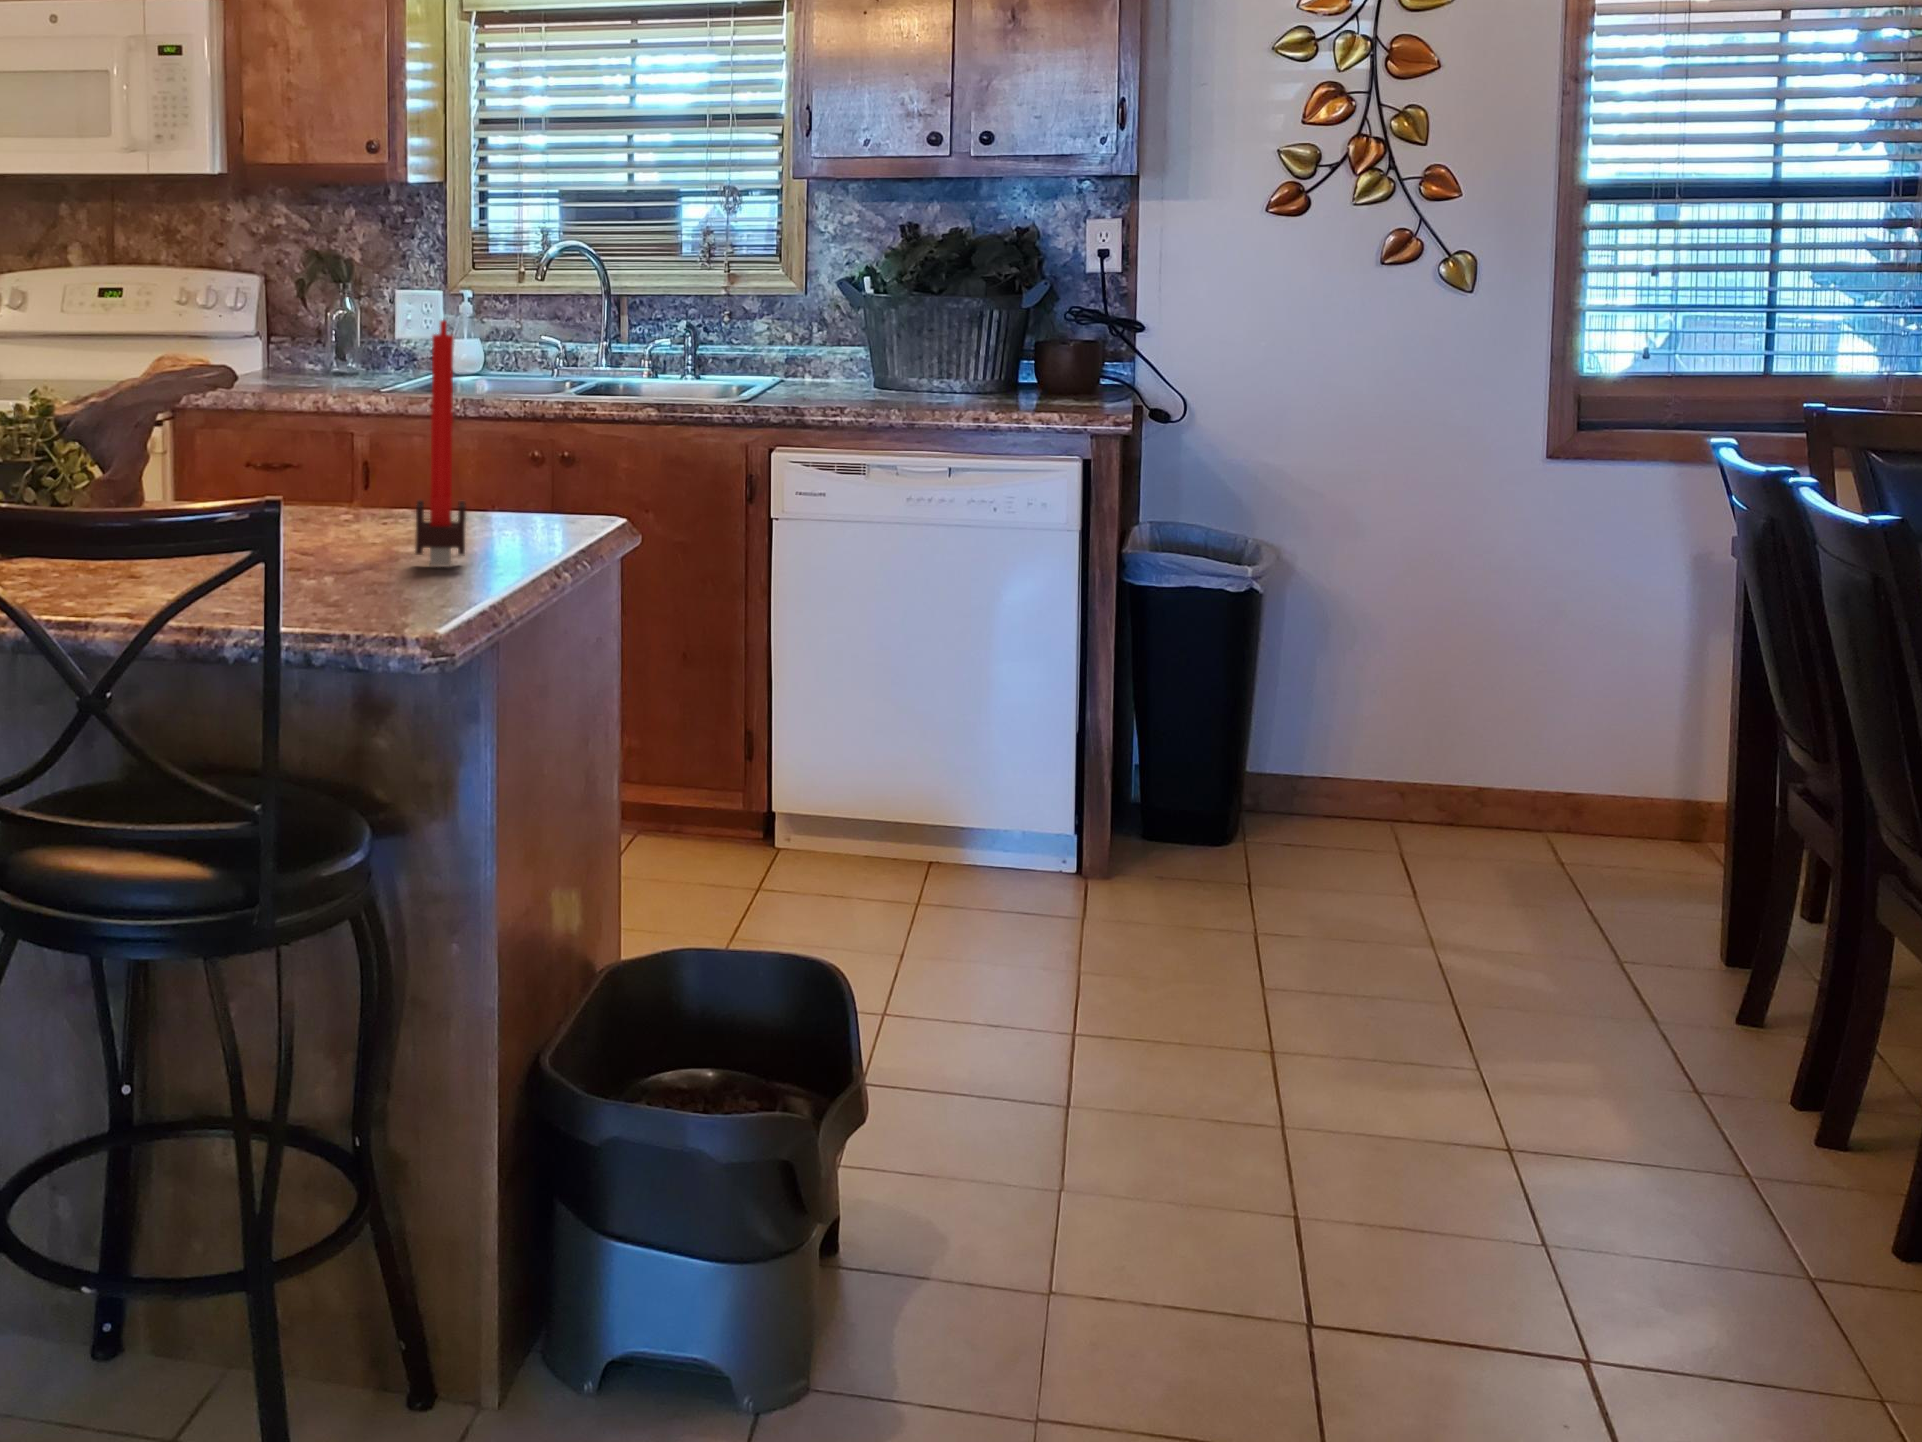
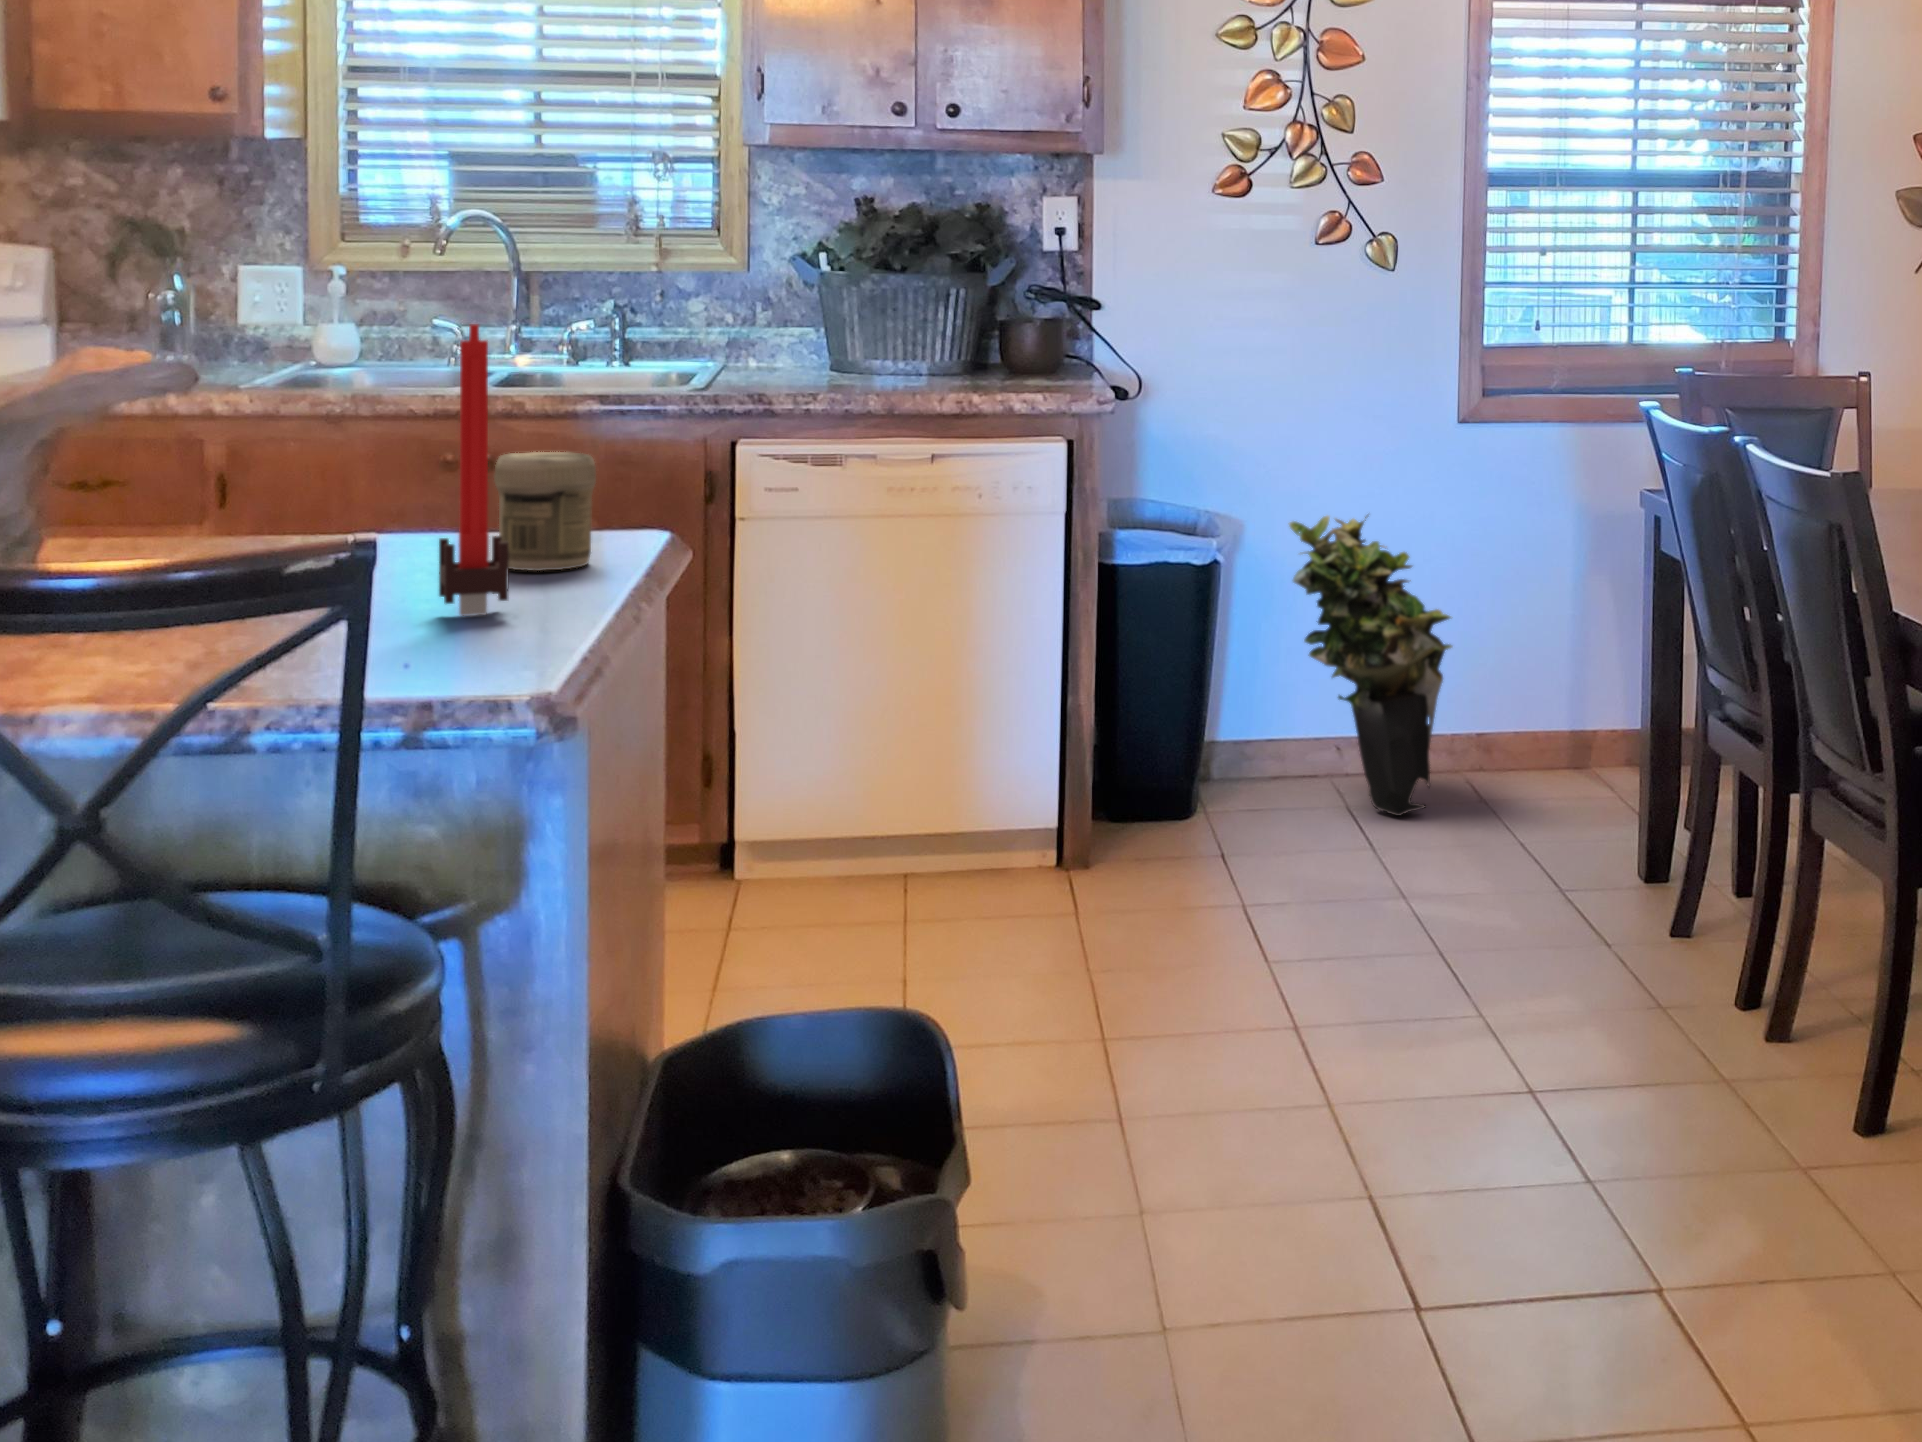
jar: none [482,436,565,536] -> present [494,452,596,571]
potted plant: none [1338,547,1527,870] -> present [1289,516,1452,816]

